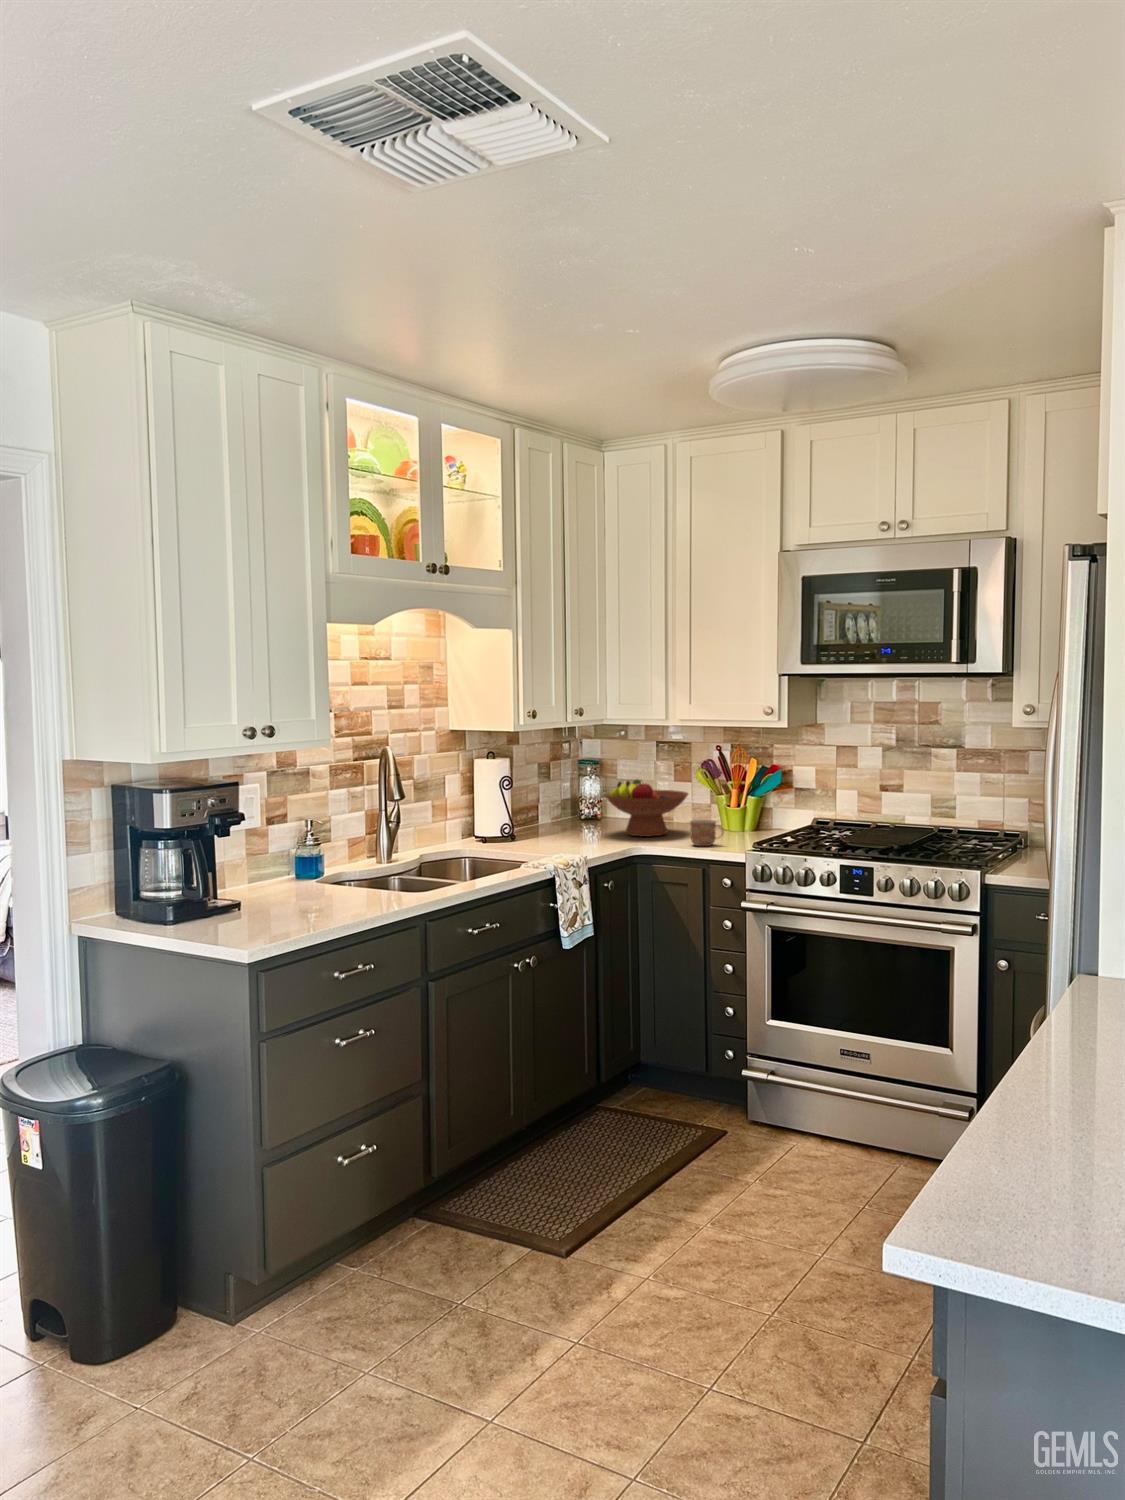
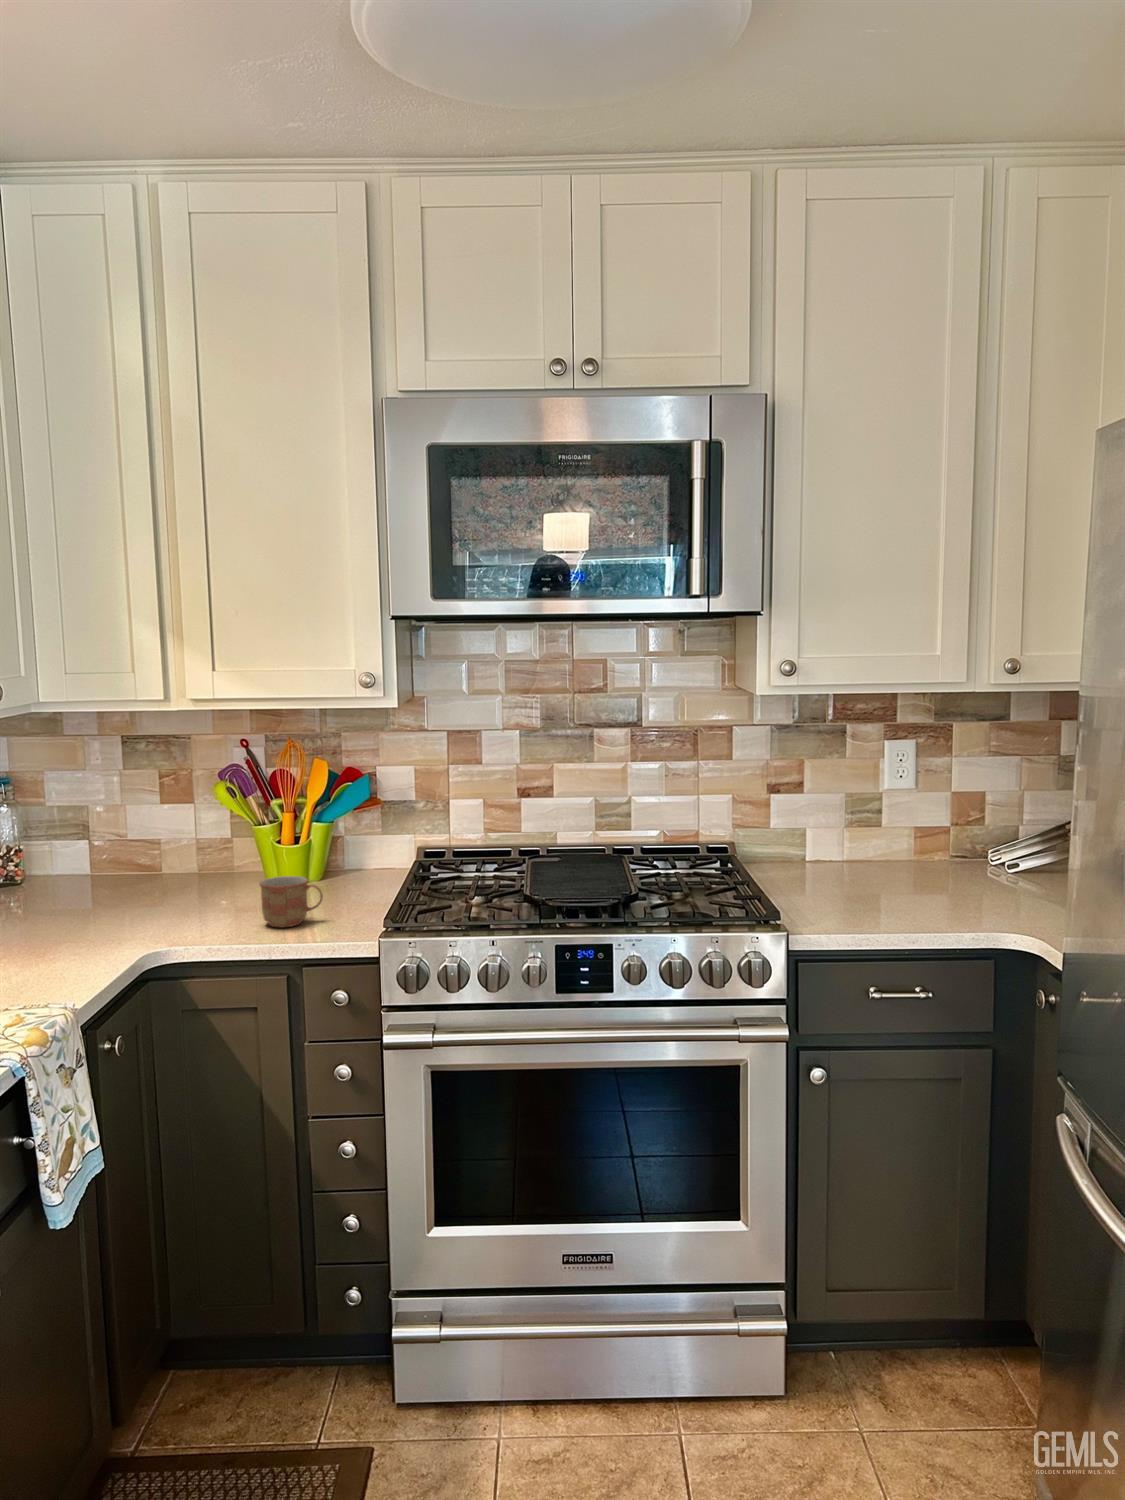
fruit bowl: present [604,779,688,836] -> none [56,810,223,917]

